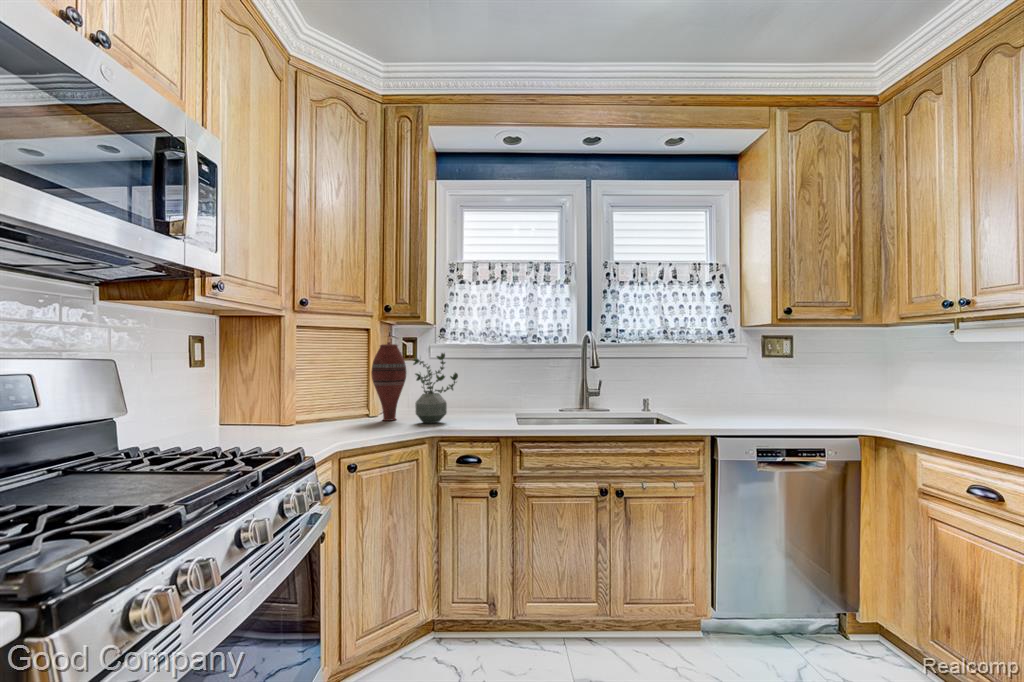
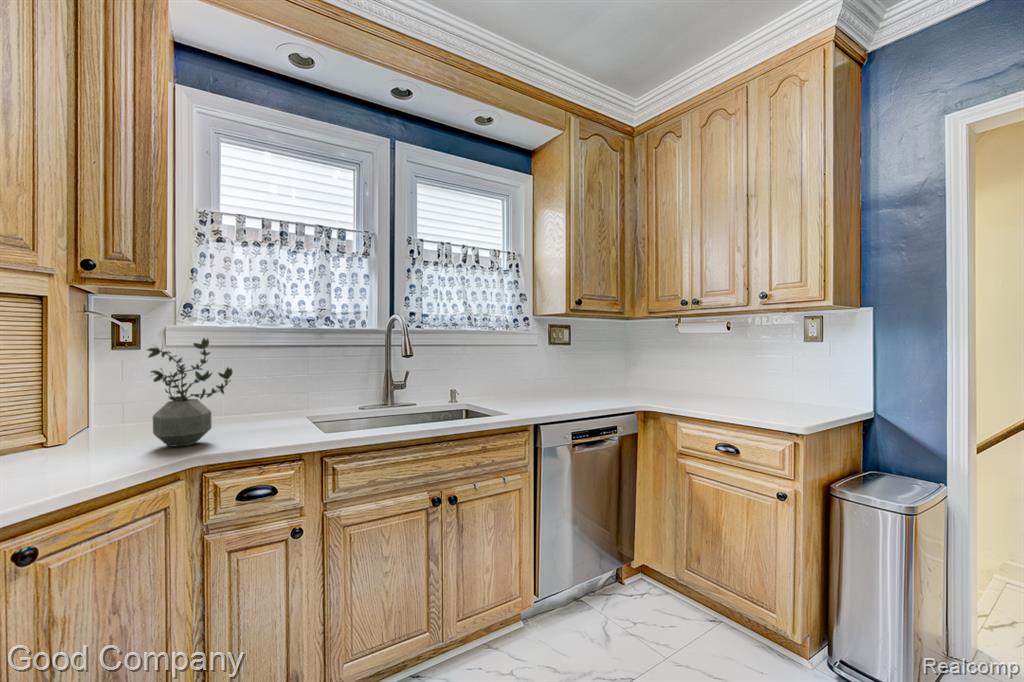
vase: present [371,342,407,421] -> none [53,321,130,449]

